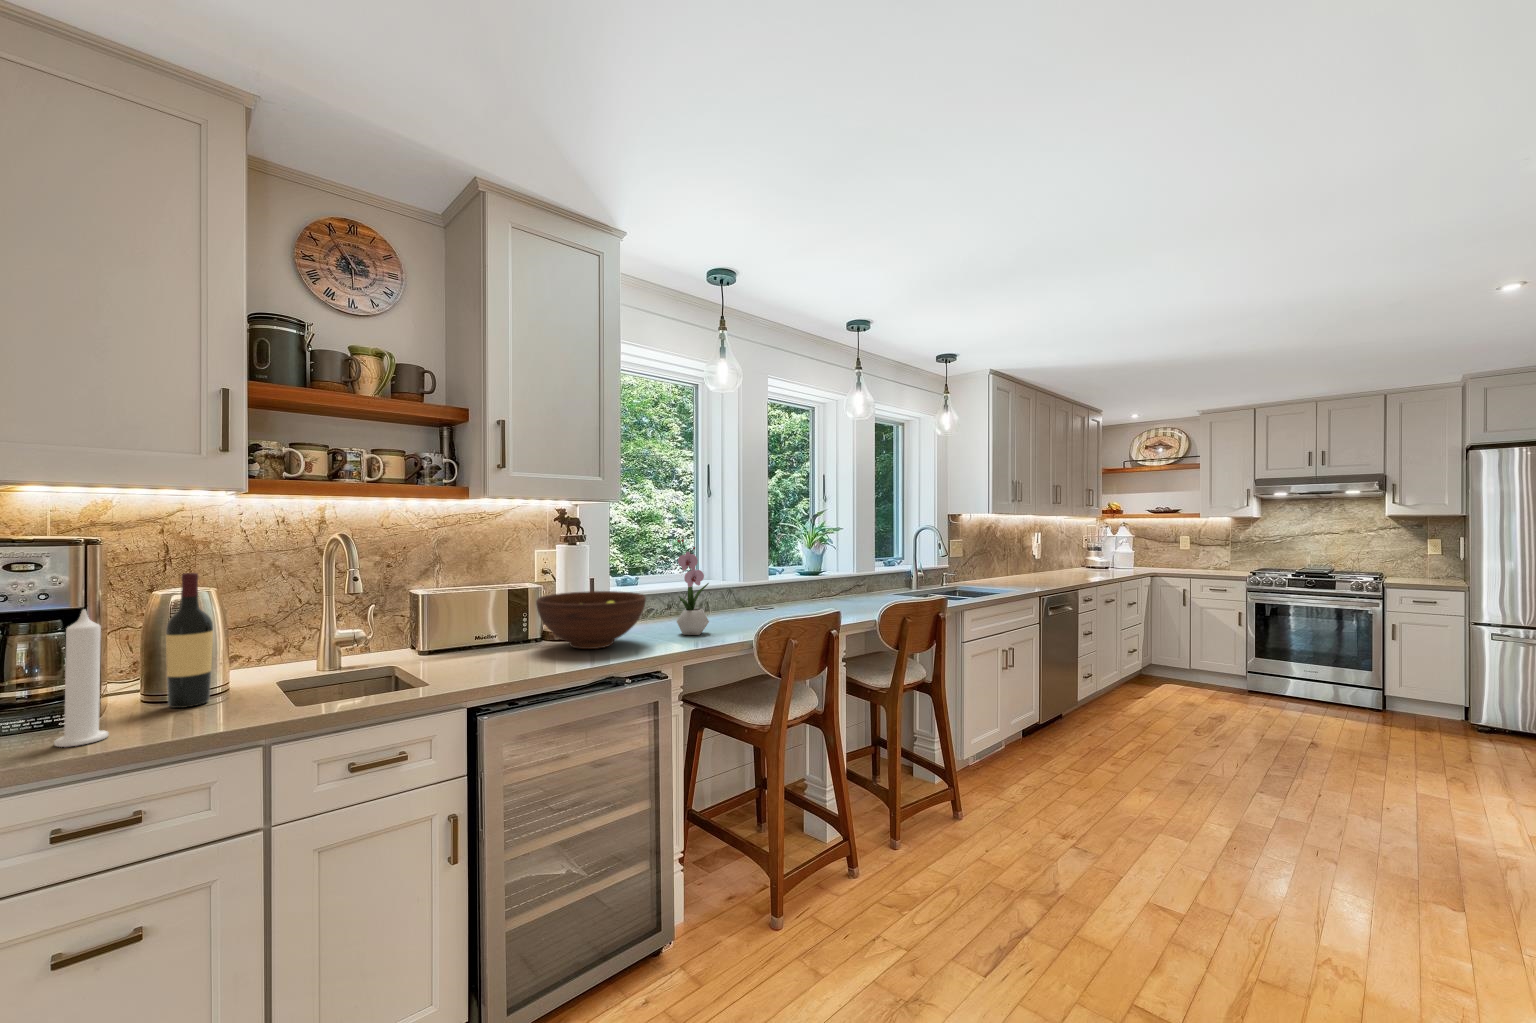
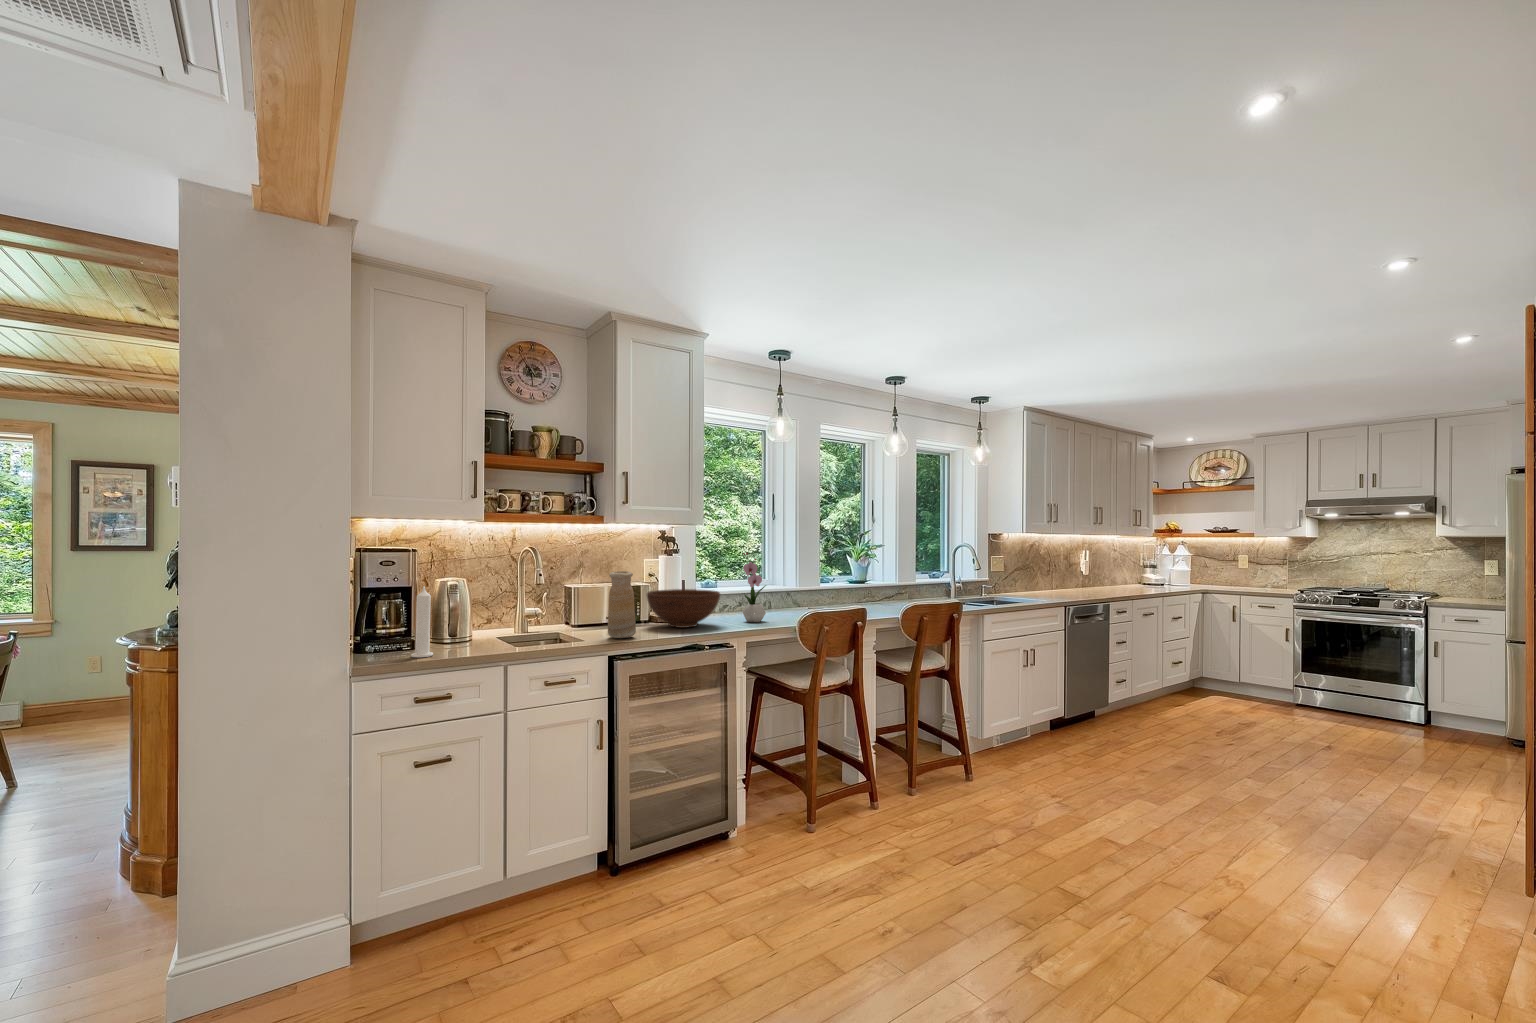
vase: none [468,570,515,676] -> present [608,571,636,638]
wine bottle: present [166,573,213,708] -> none [448,569,470,646]

